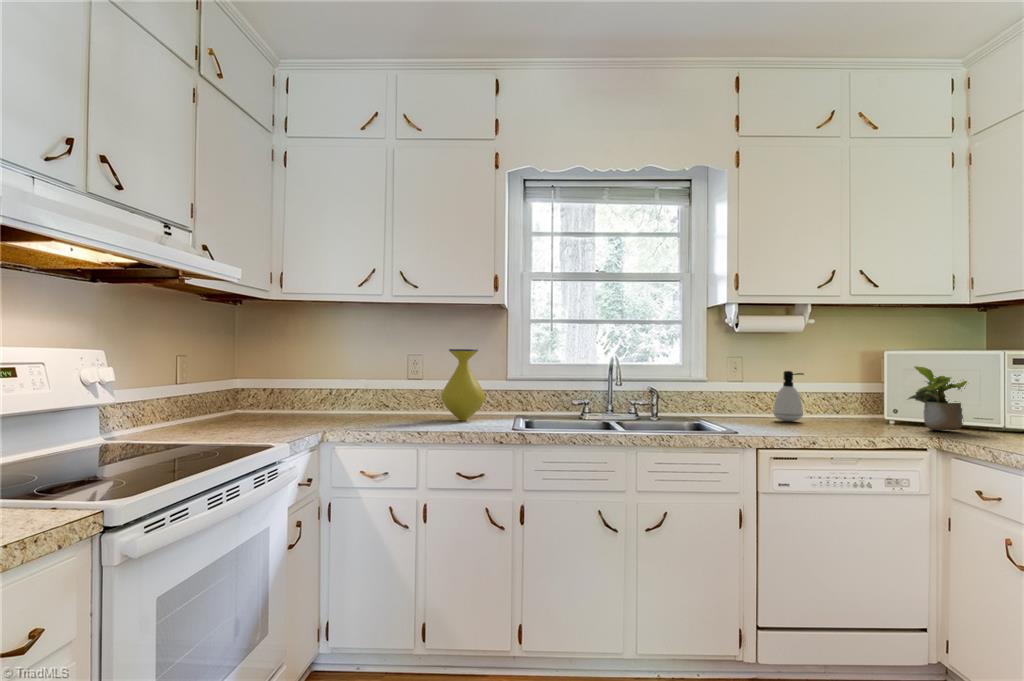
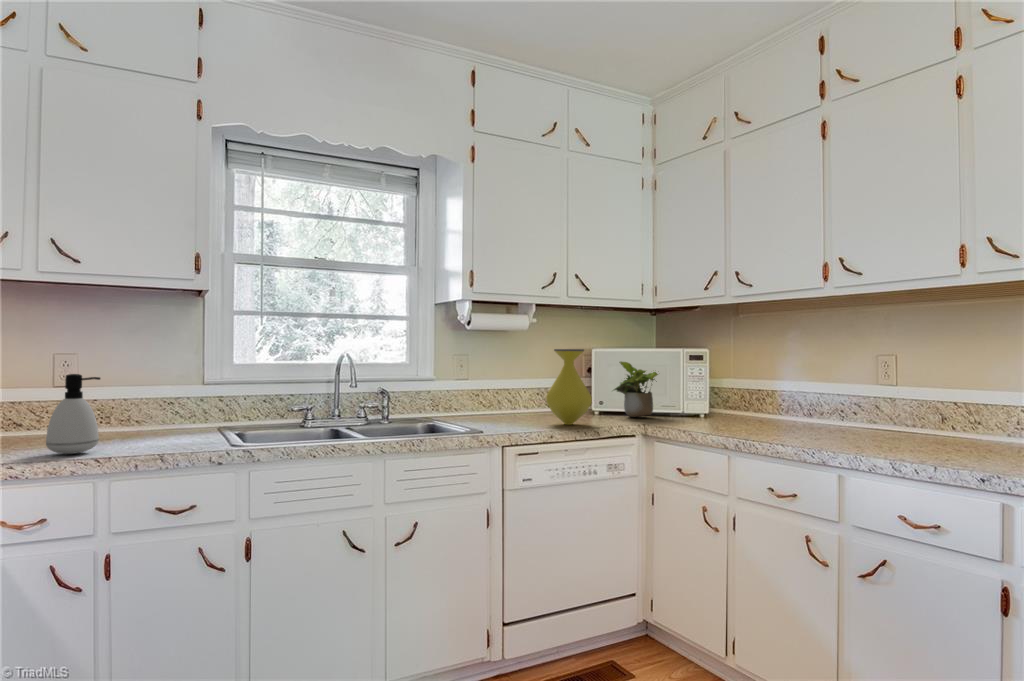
vase: present [441,349,485,421] -> present [546,349,592,425]
soap dispenser: present [774,371,804,421] -> present [46,374,100,454]

